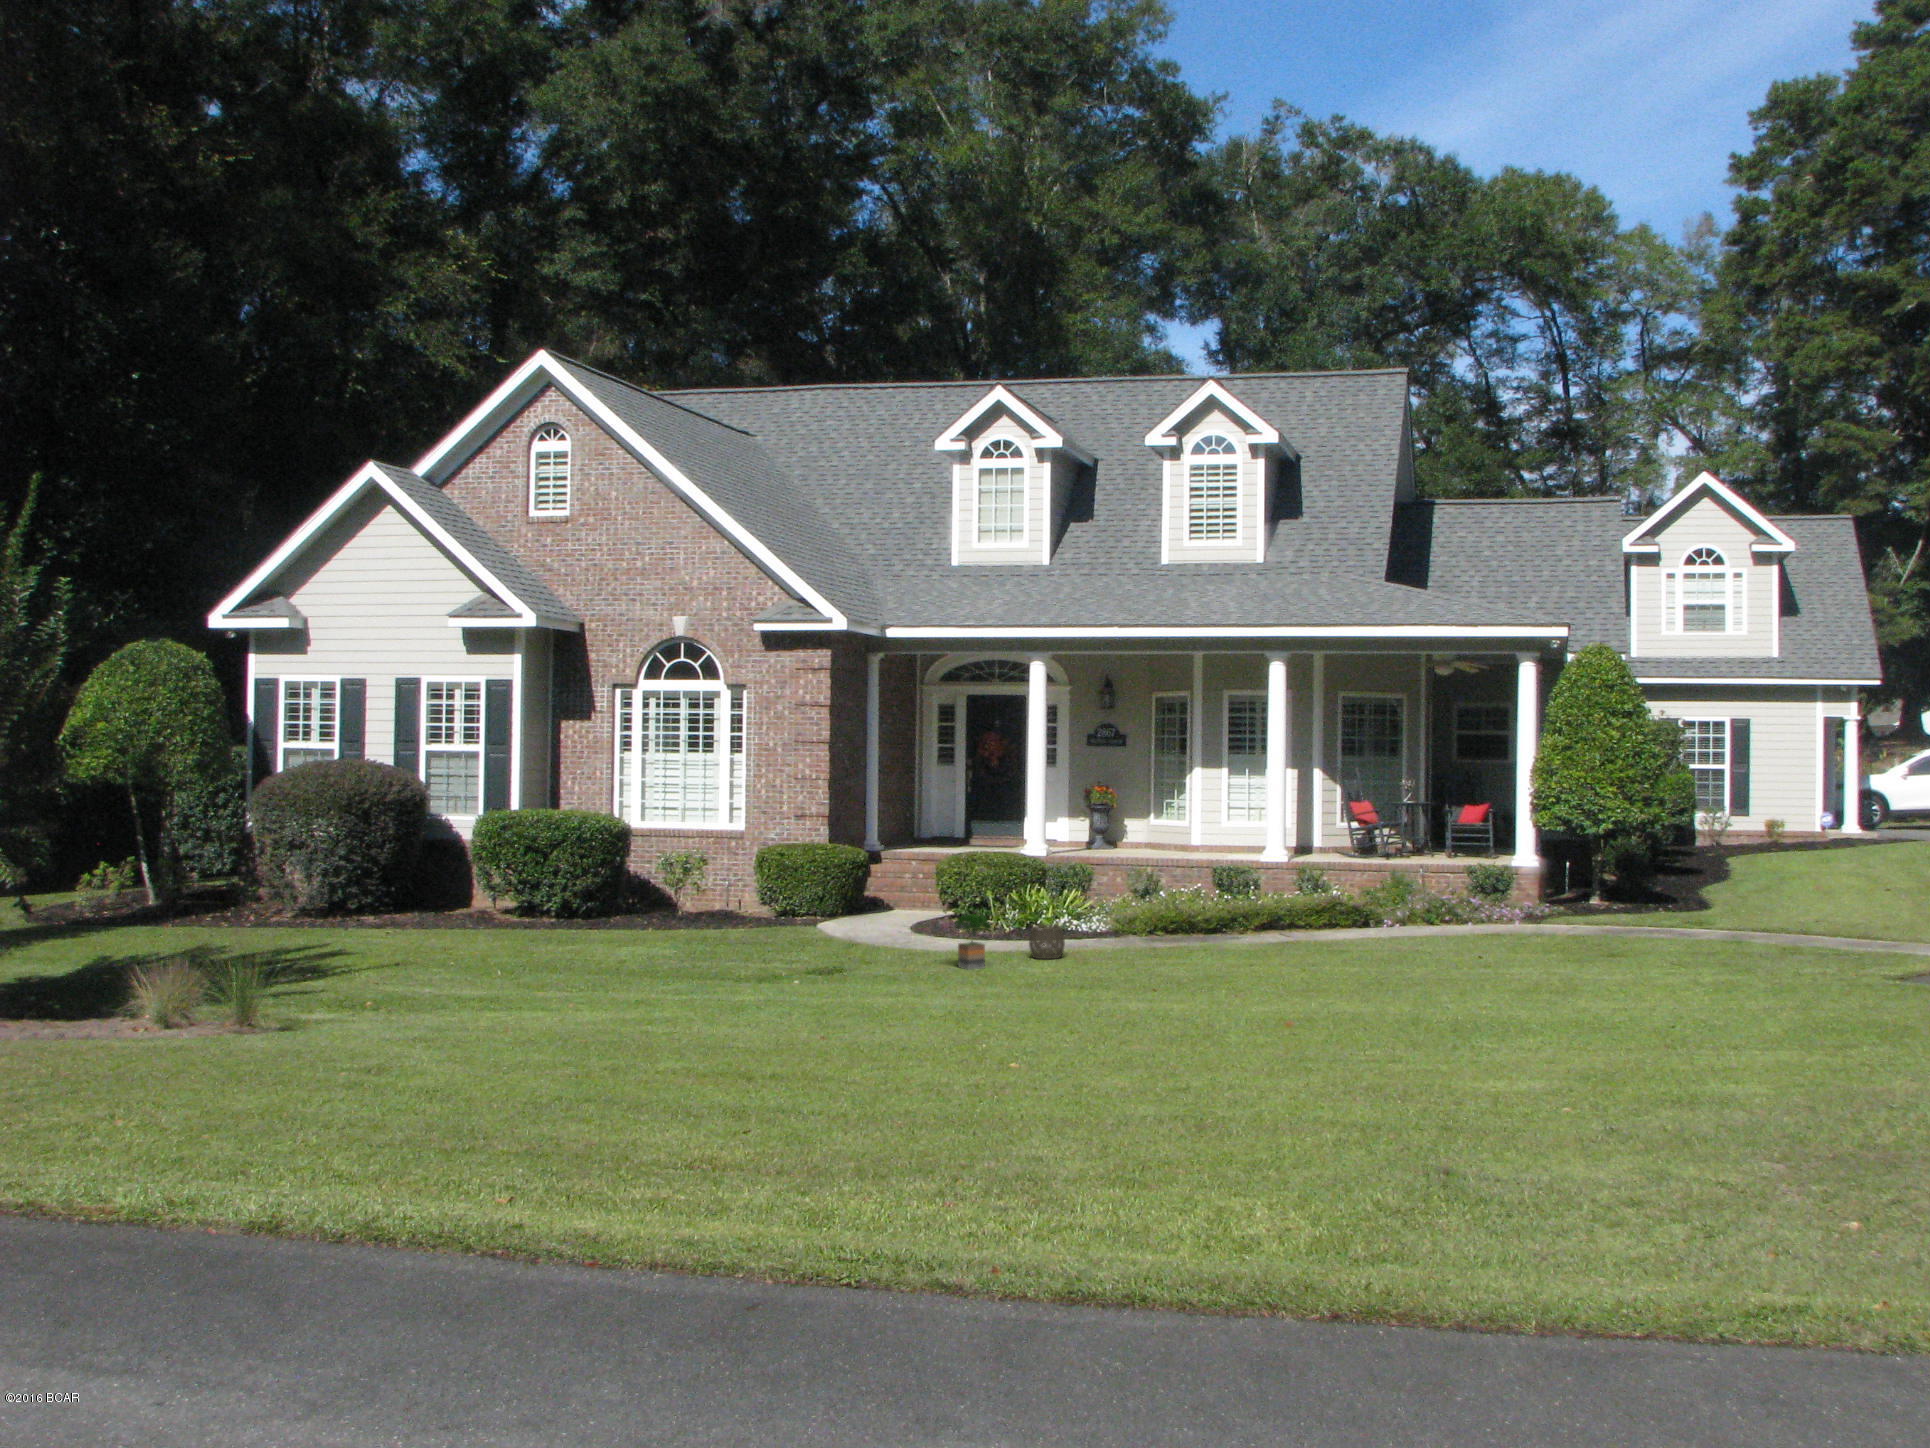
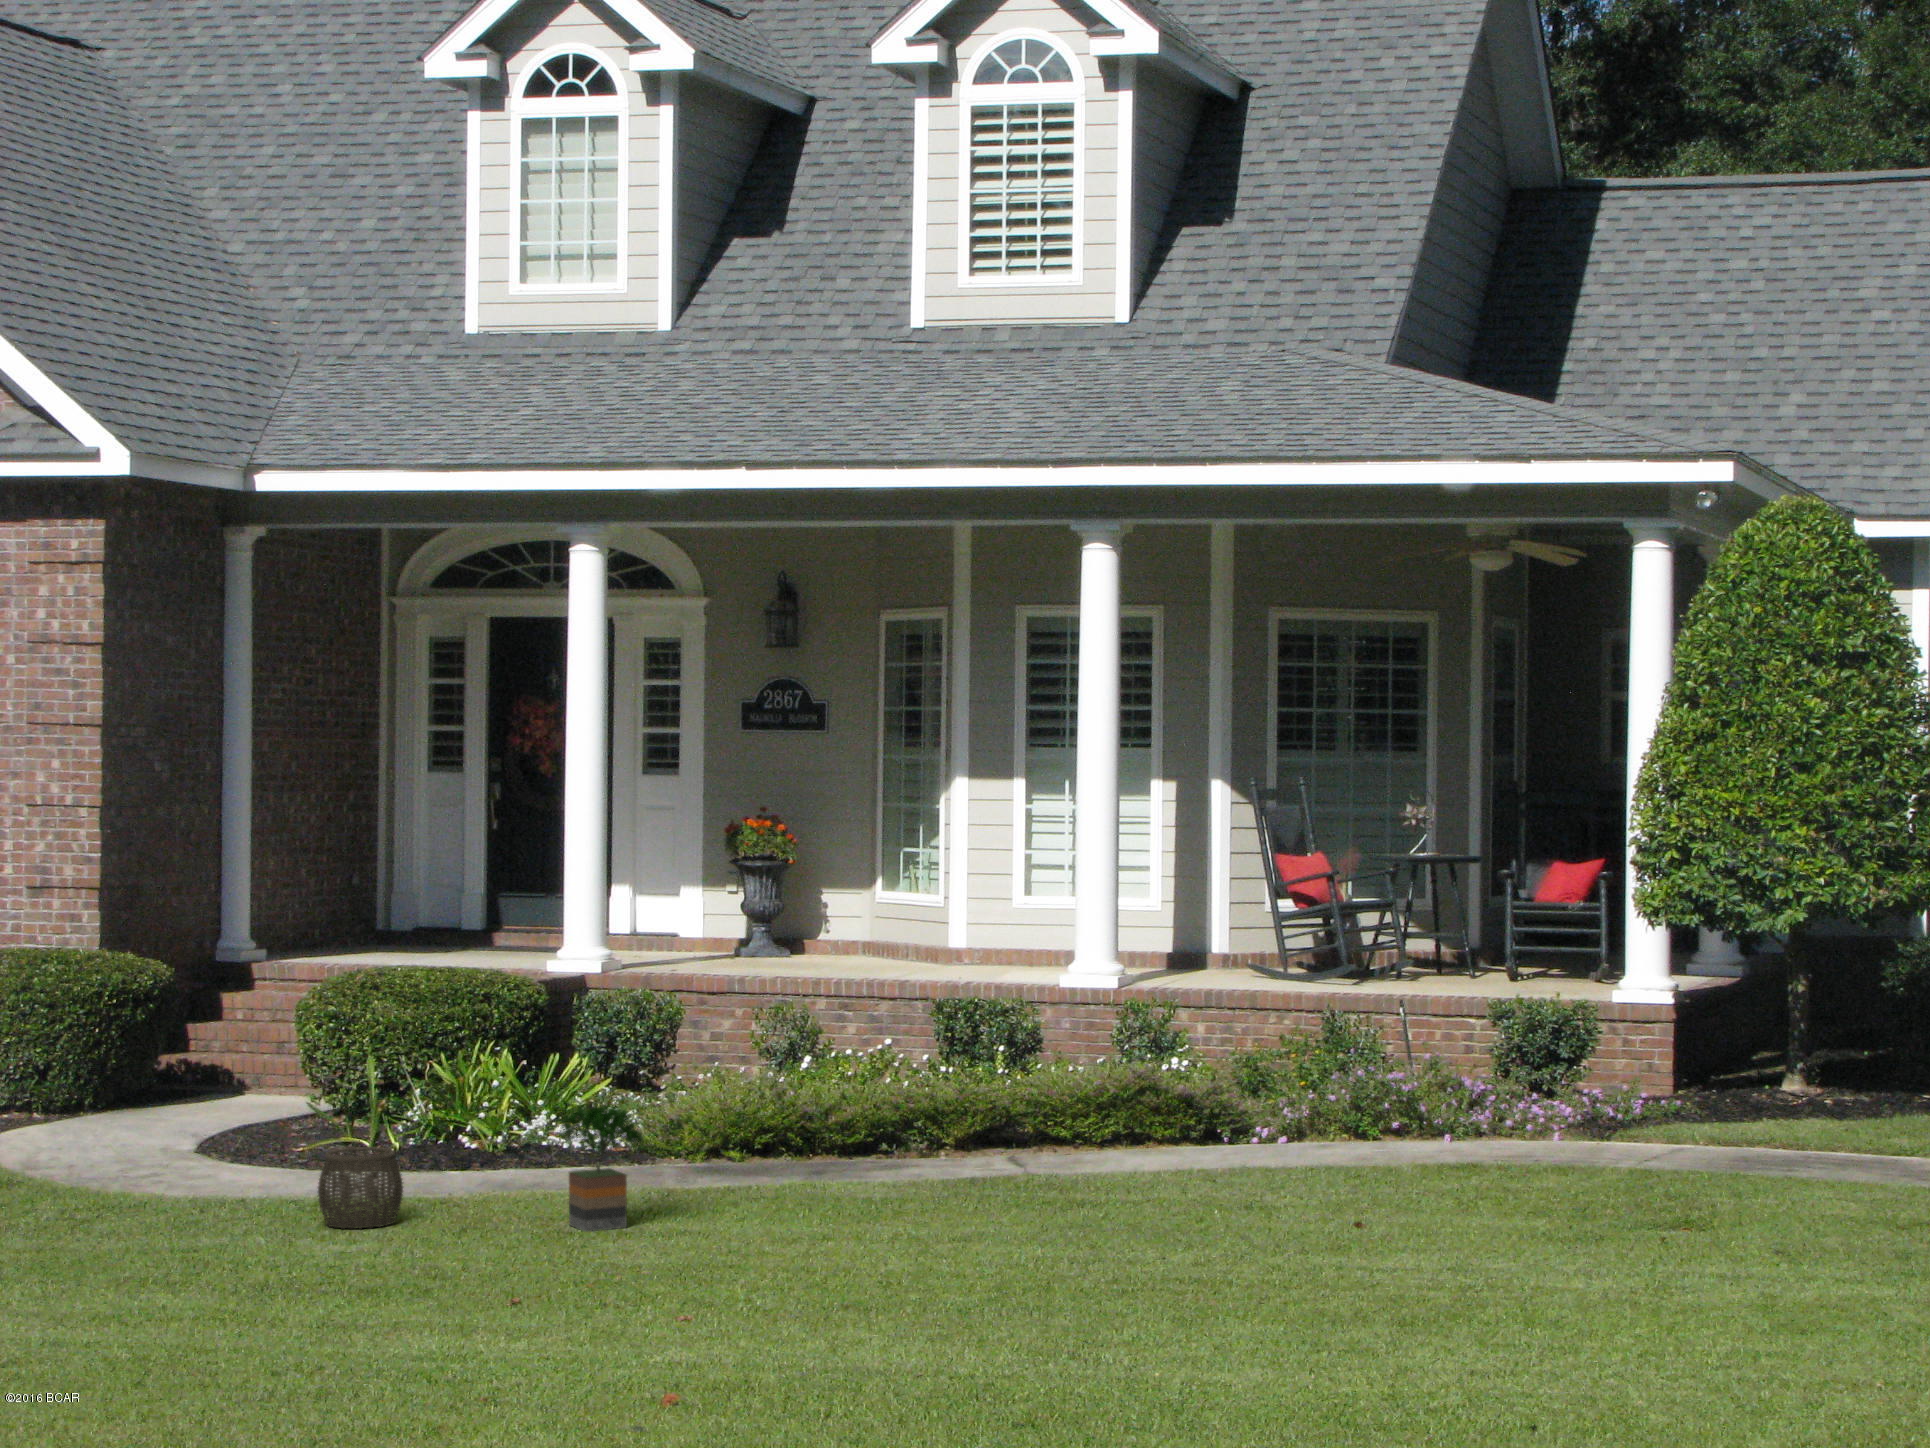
potted tree: present [955,915,993,970] -> present [560,1106,644,1232]

